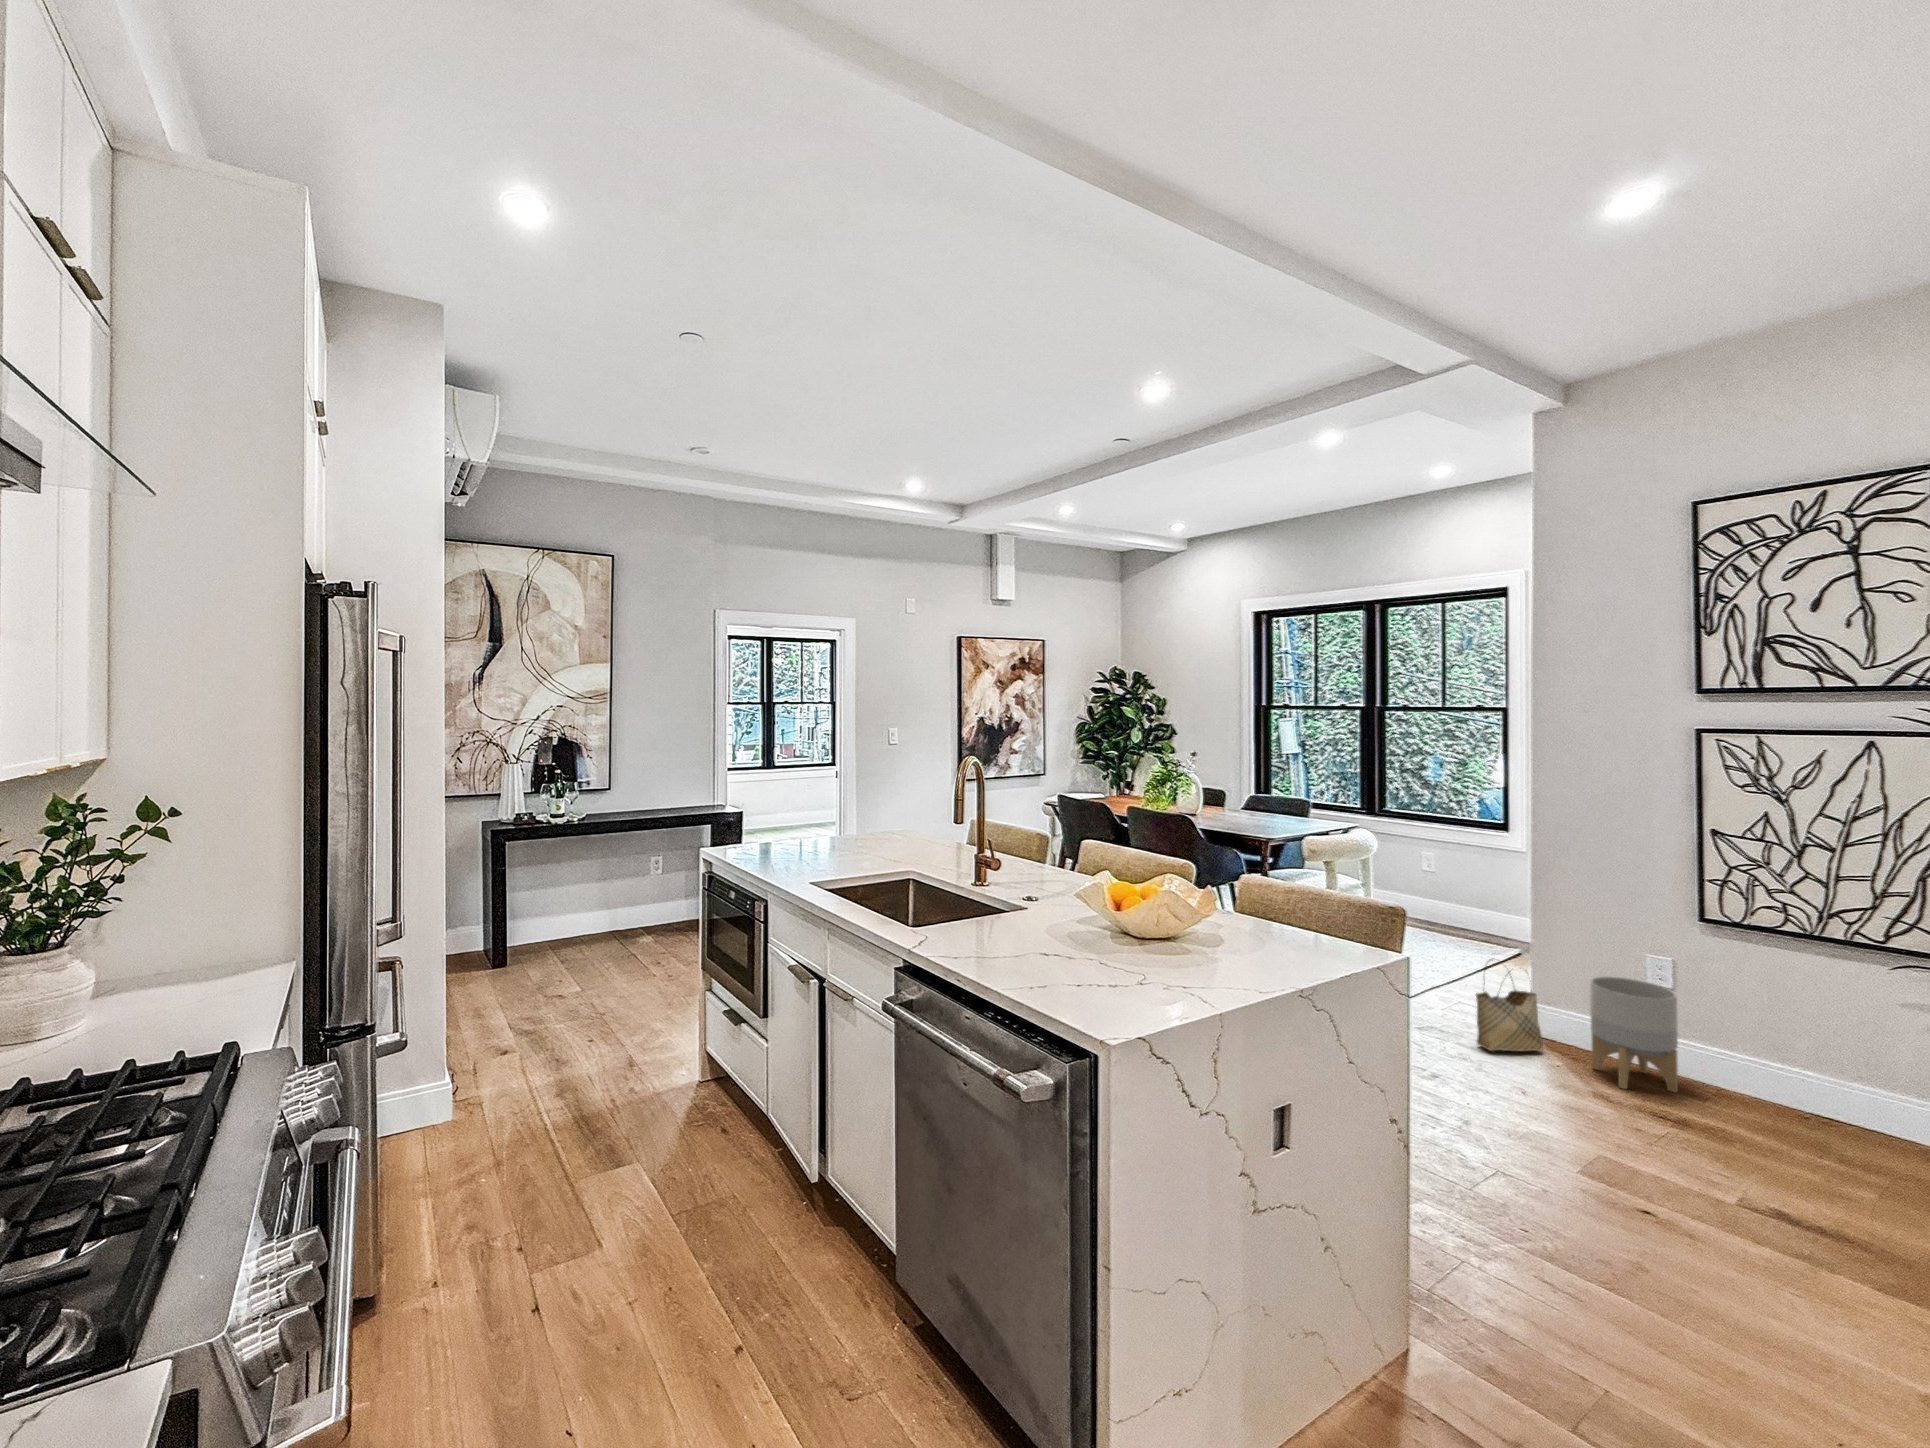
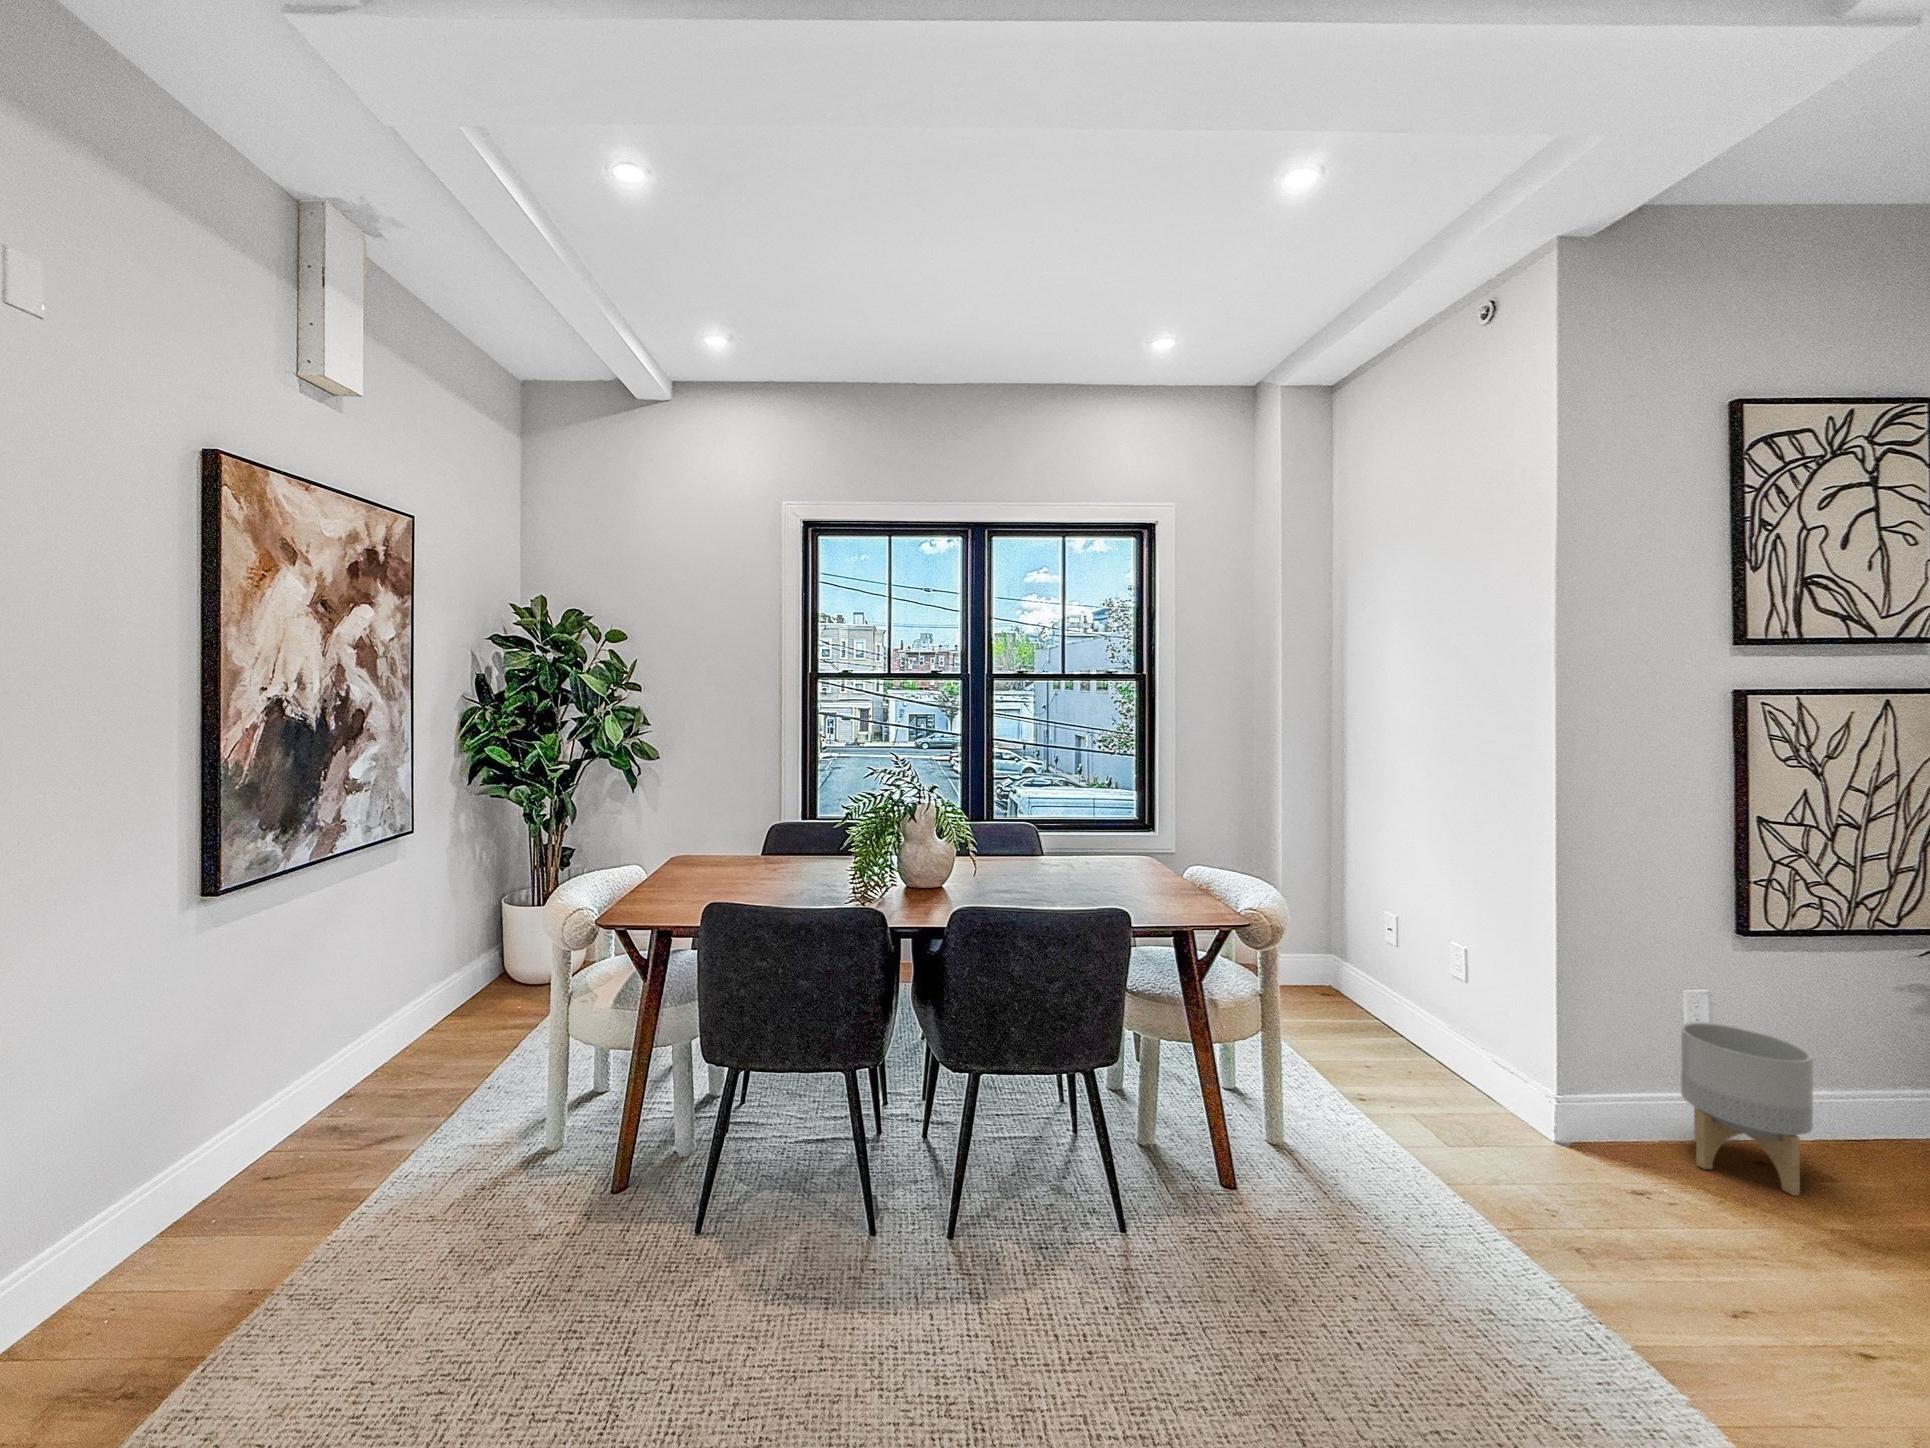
woven basket: present [1476,958,1543,1051] -> none [1580,1043,1660,1204]

